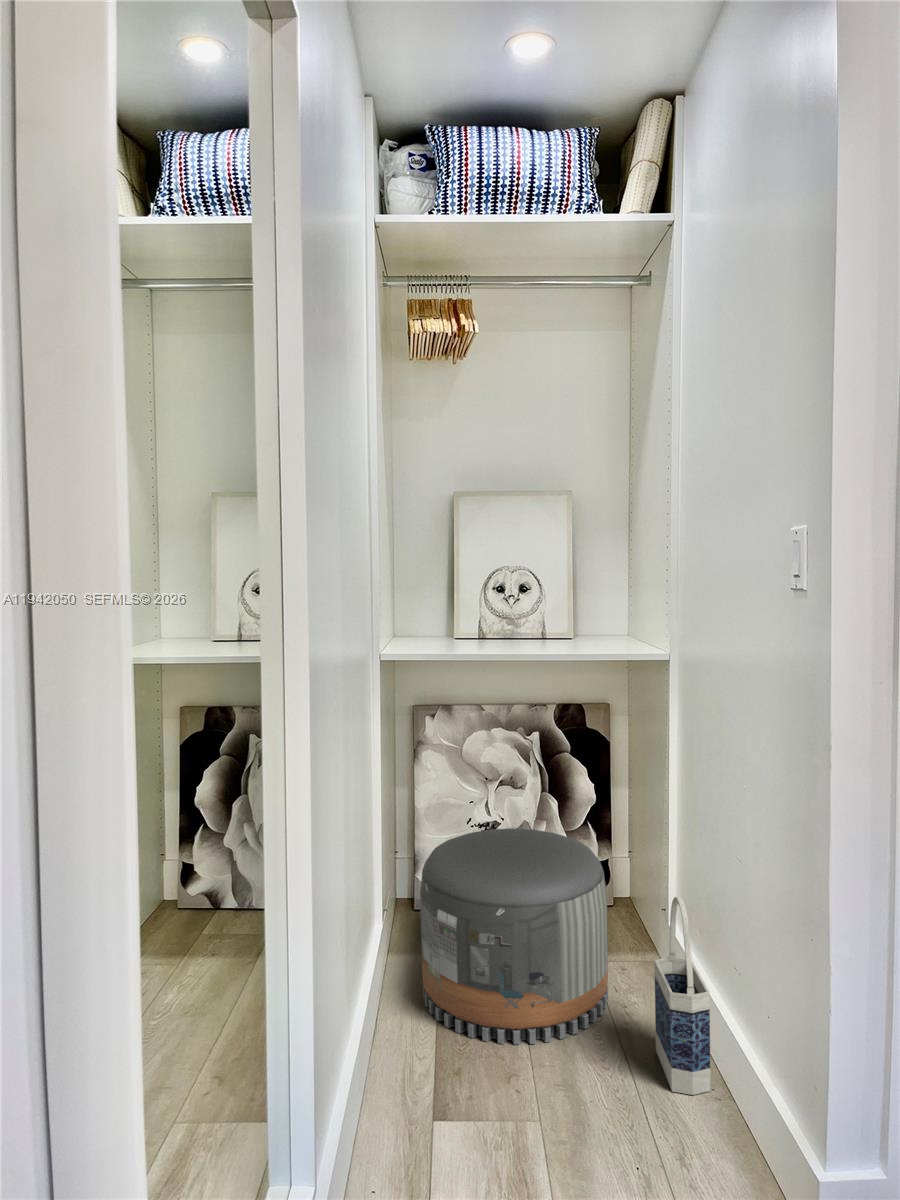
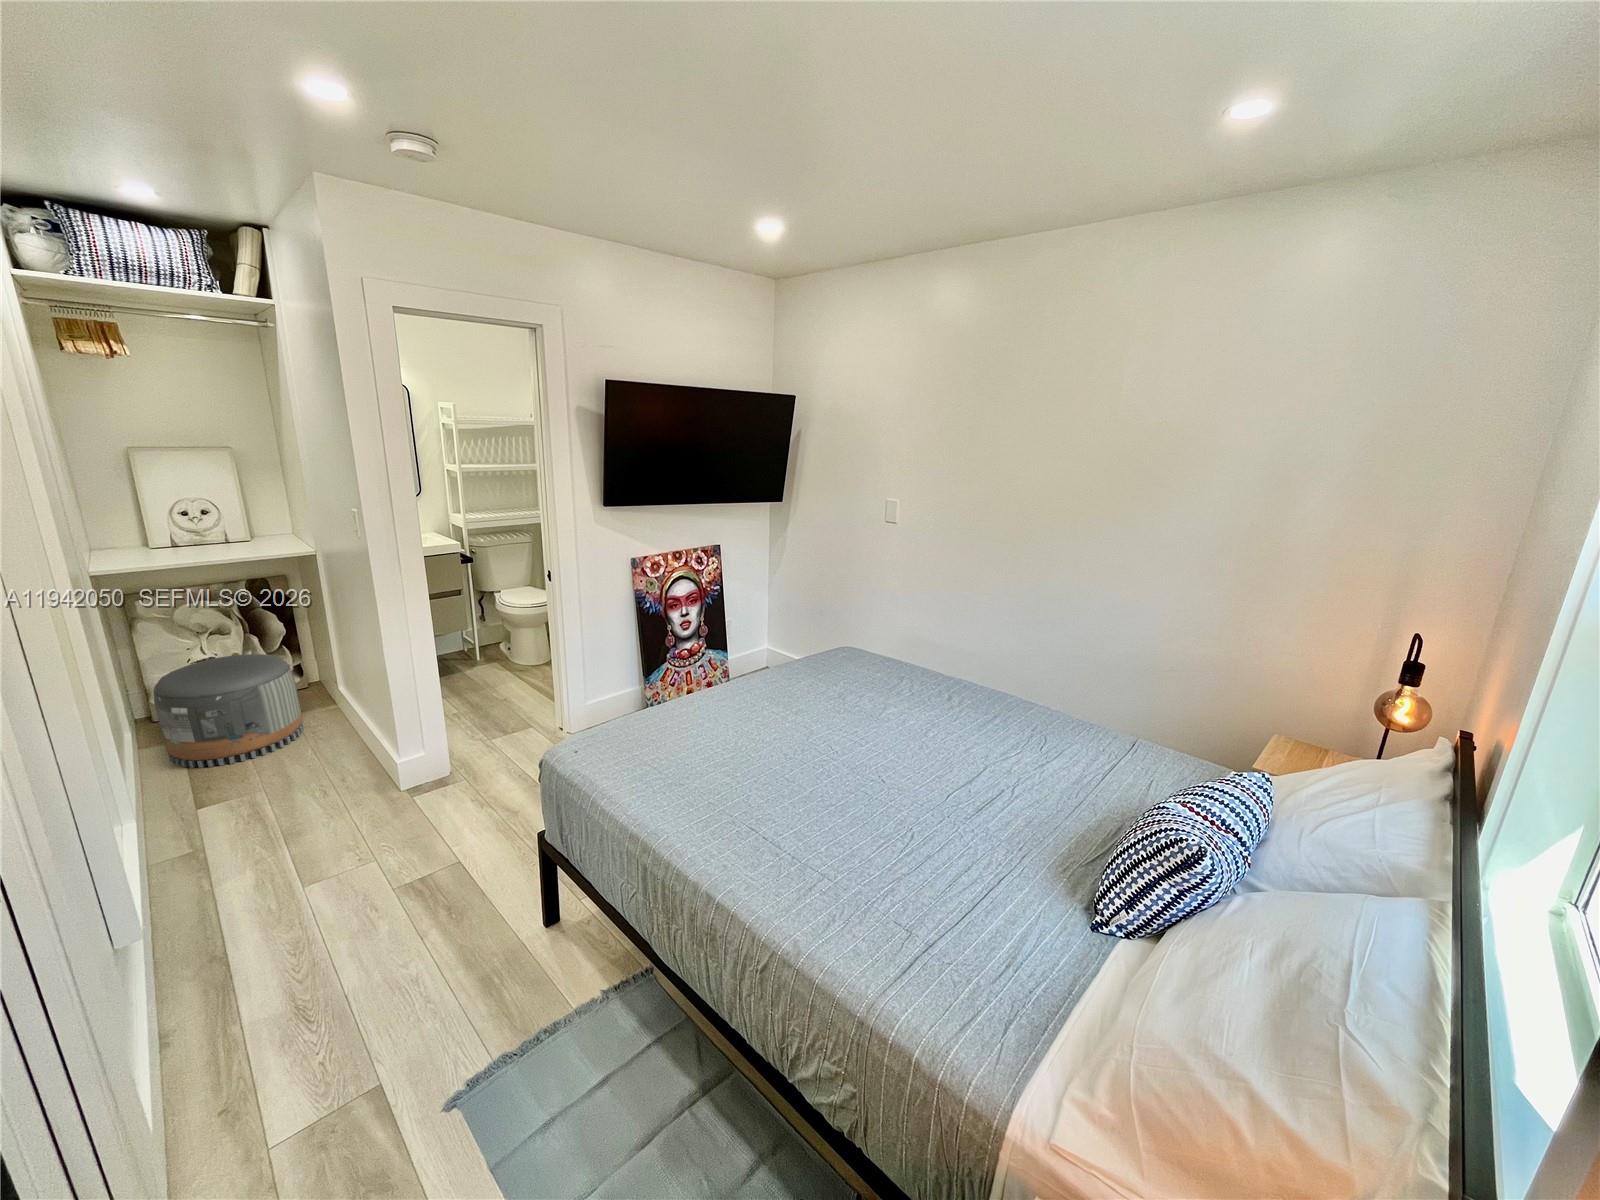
bag: present [655,897,711,1095] -> none [323,667,359,752]

